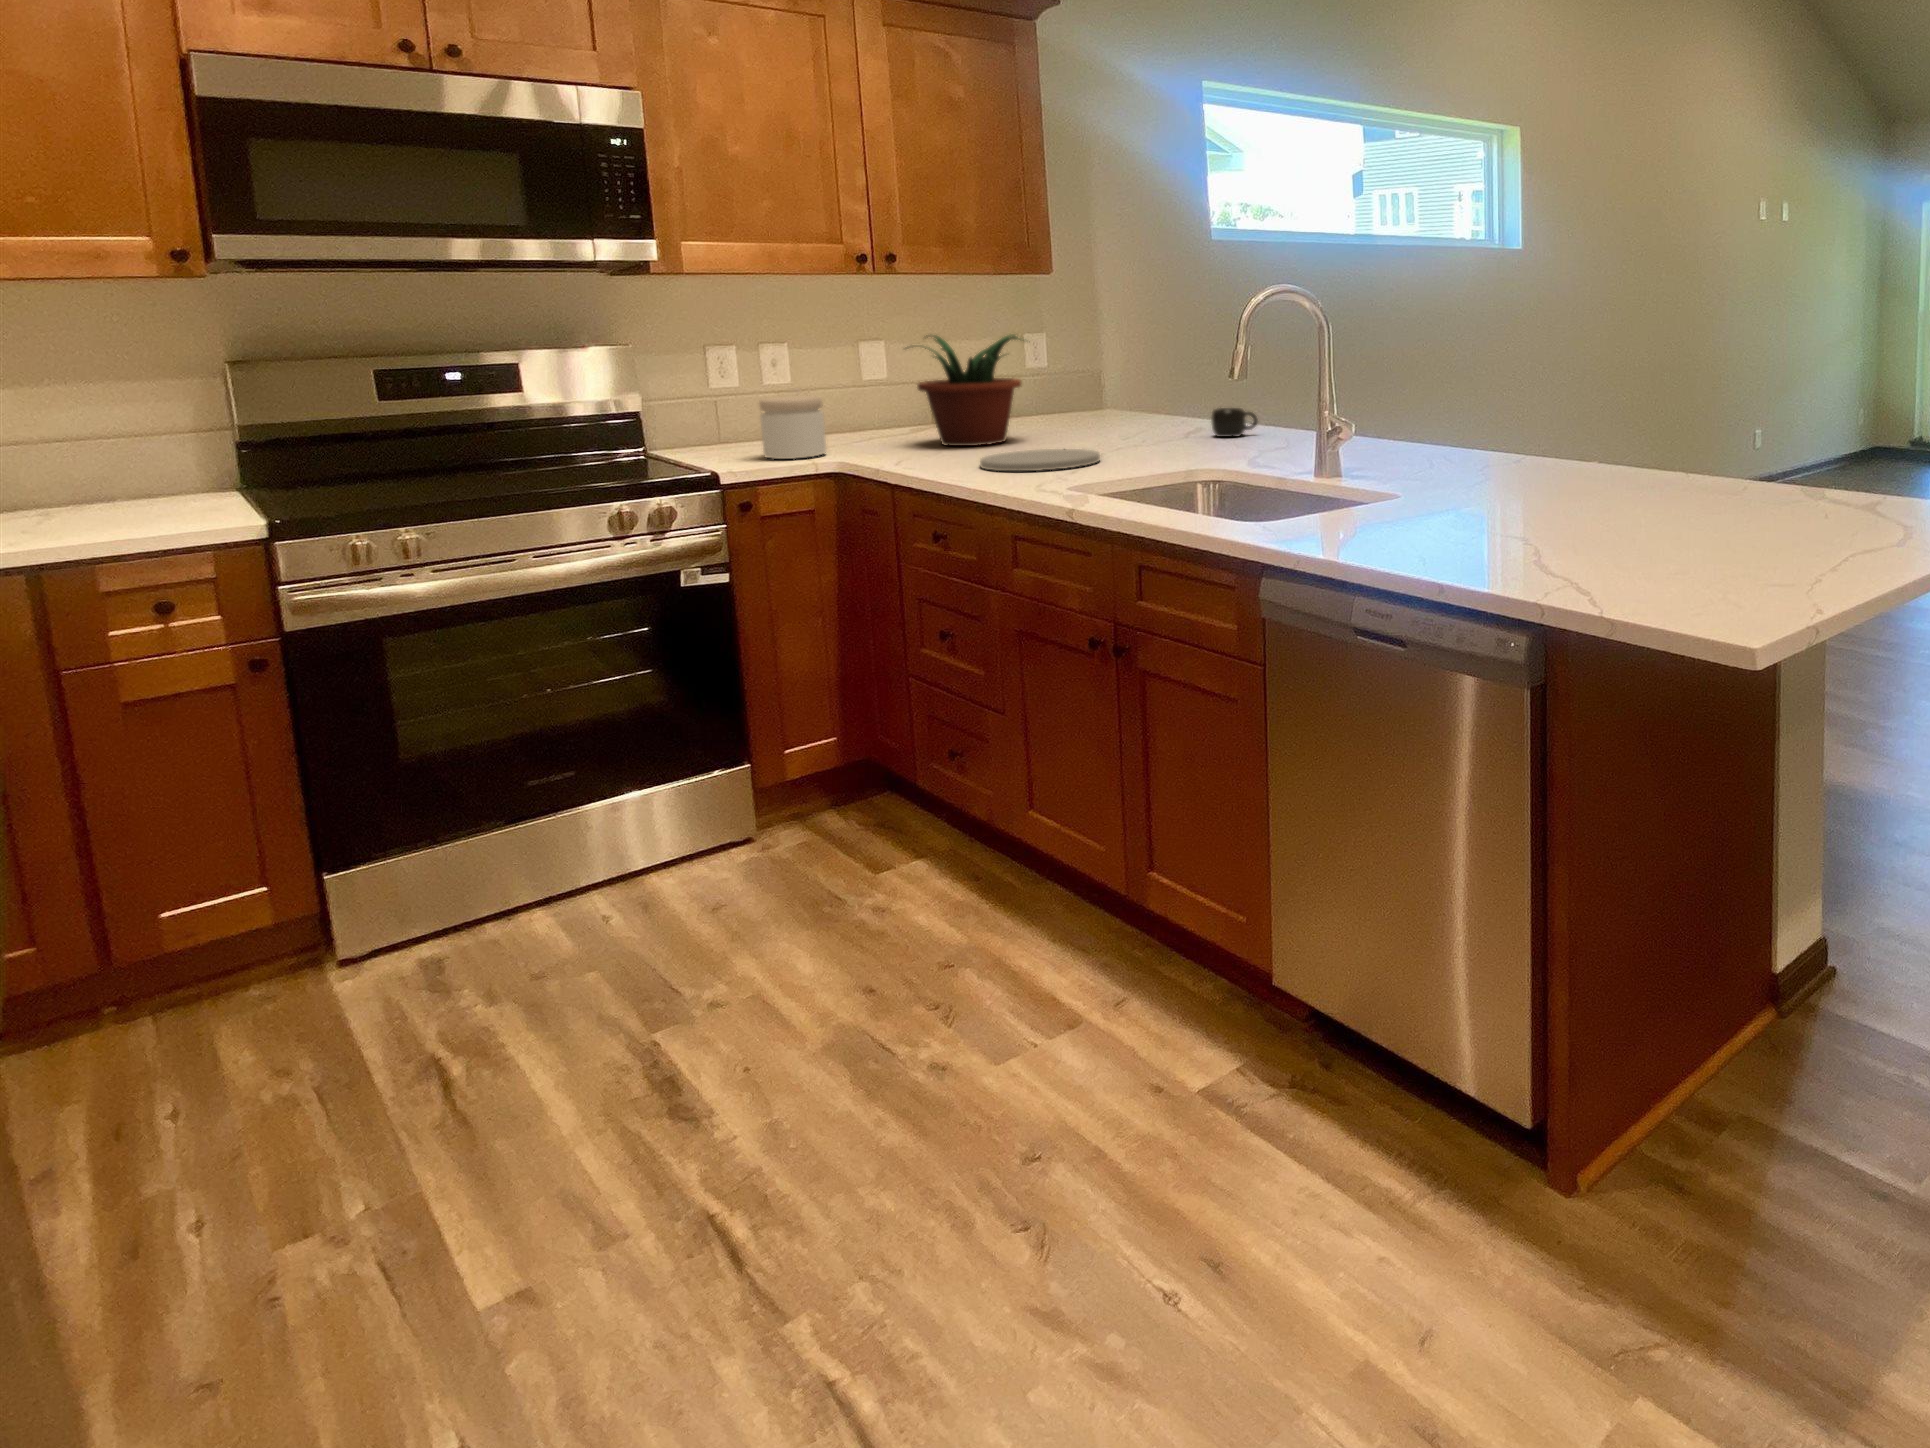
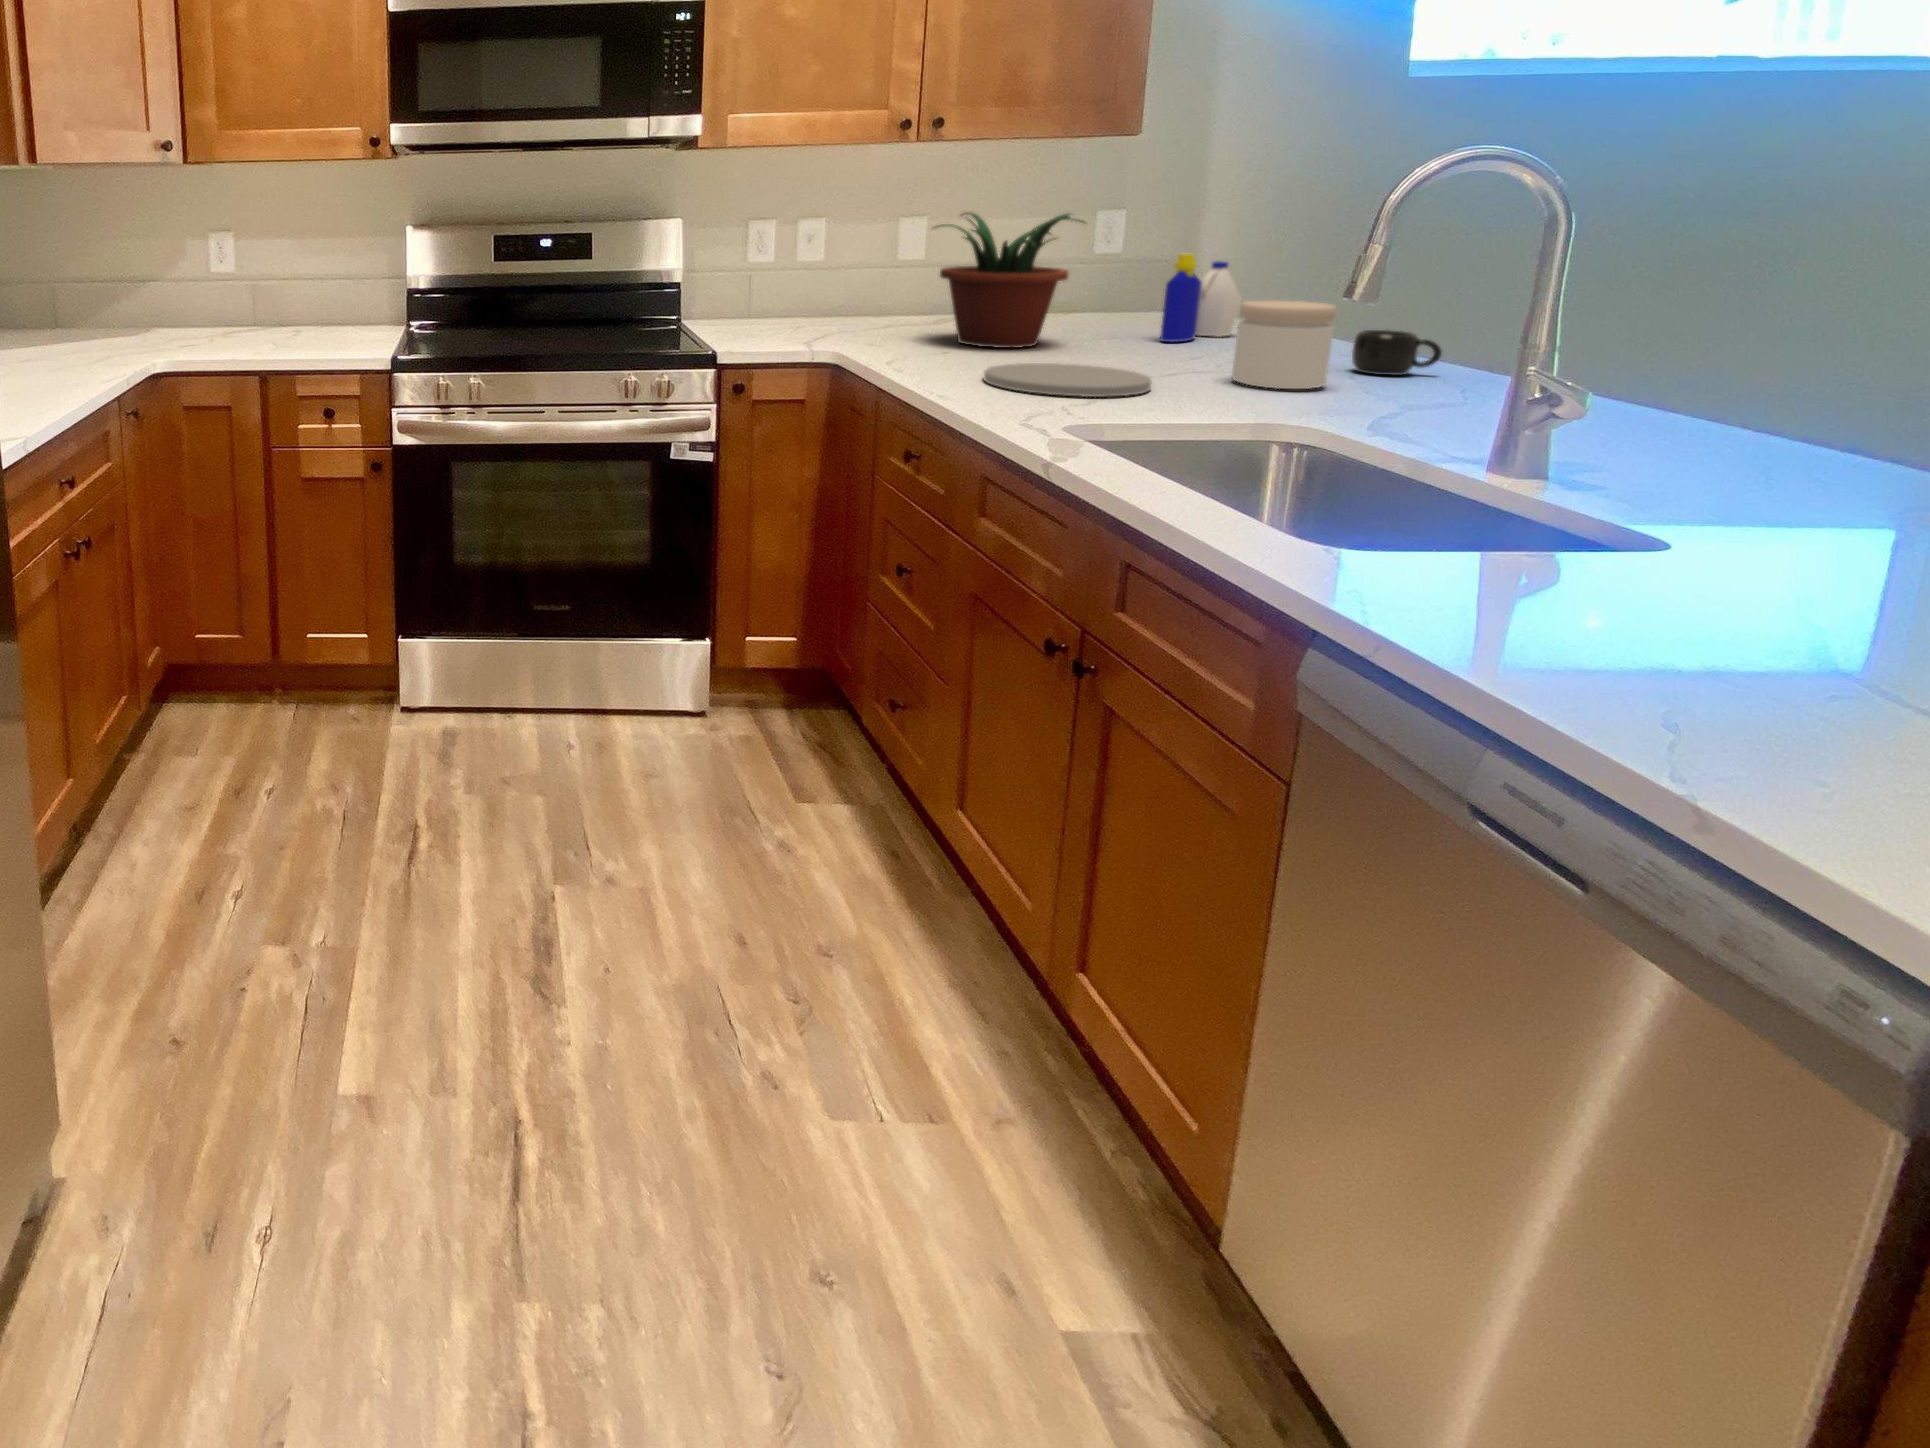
bottle: none [1090,363,1140,431] -> present [1160,254,1242,342]
jar: present [759,396,826,459] -> present [1232,300,1336,389]

